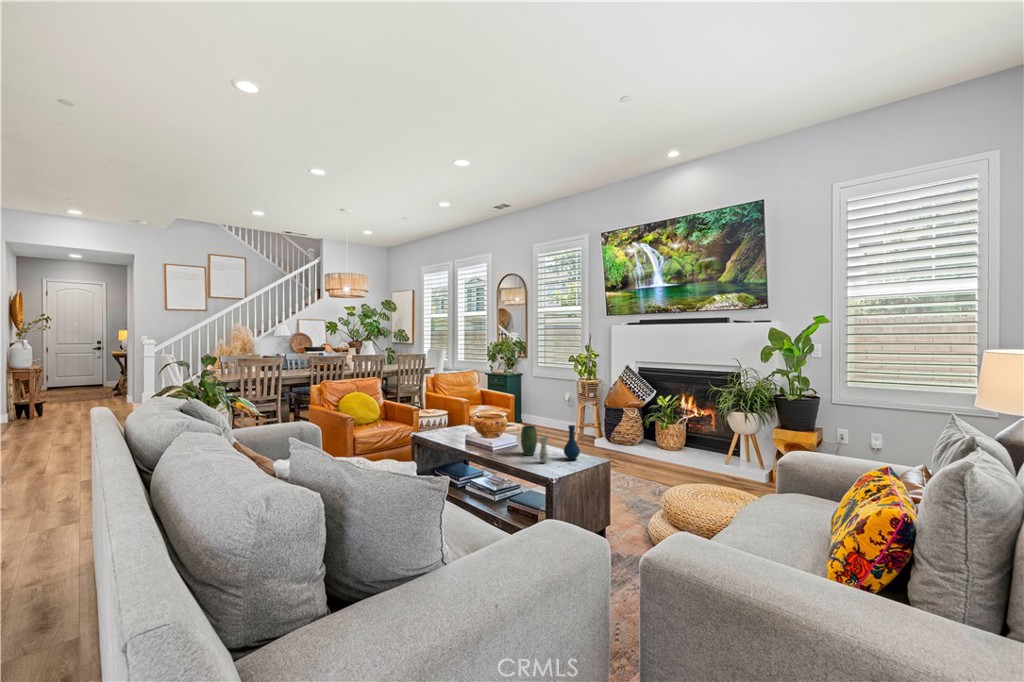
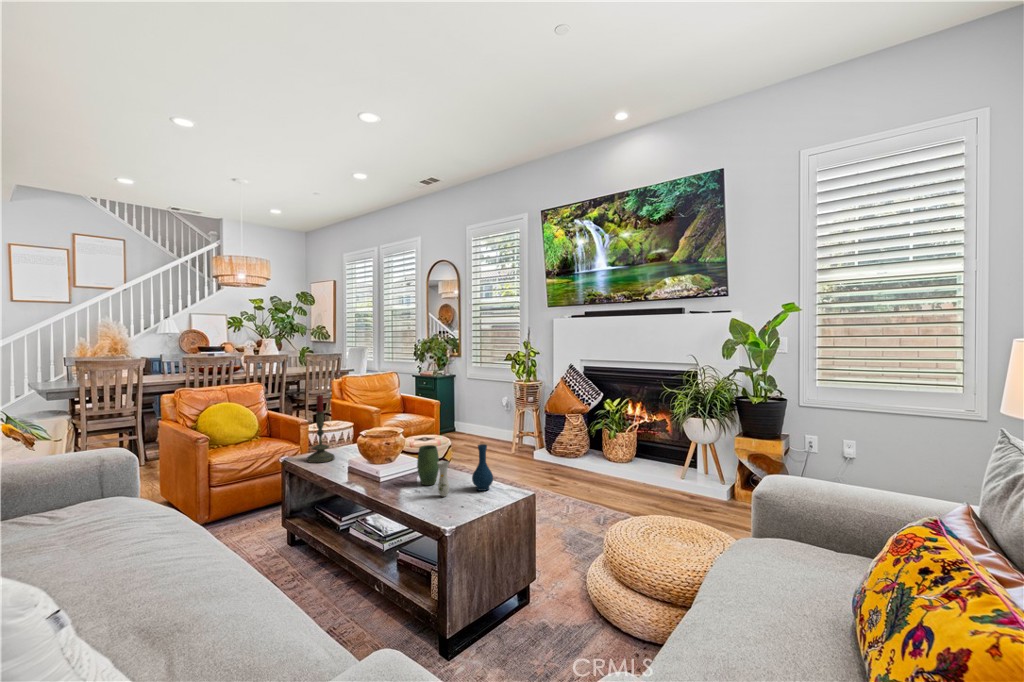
candle: none [429,385,450,438] -> present [307,395,335,463]

